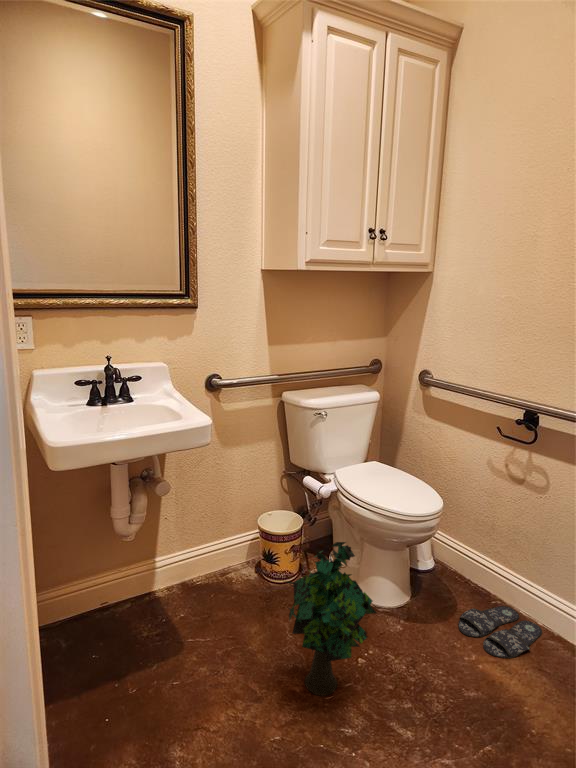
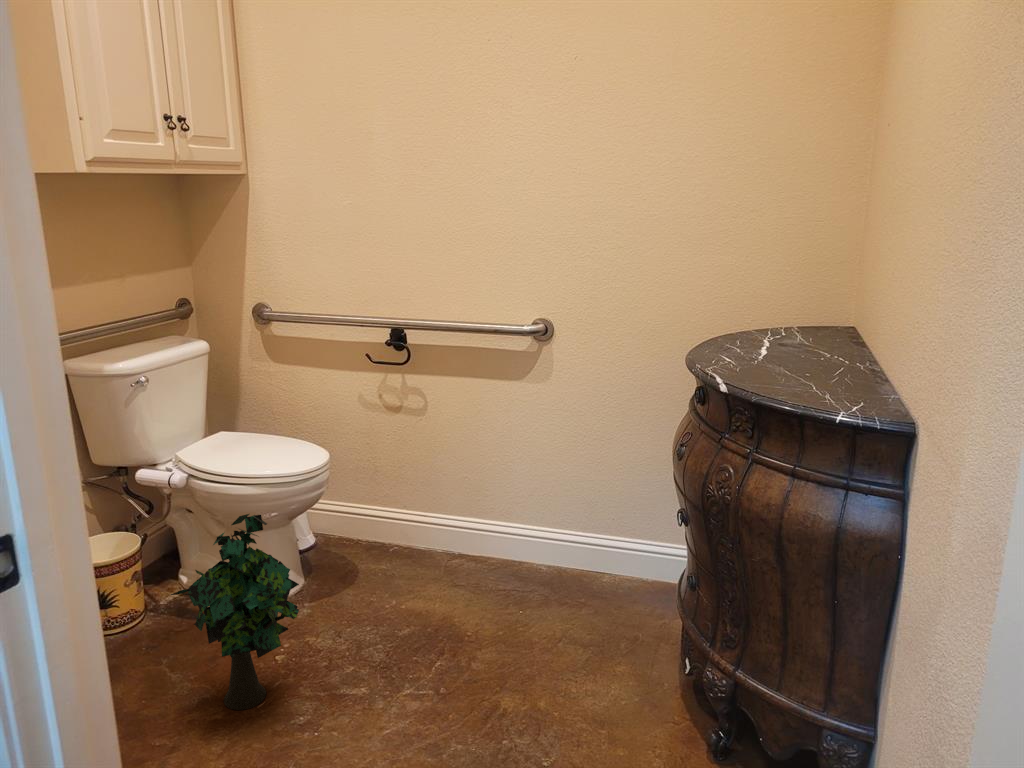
slippers: present [459,606,542,658] -> none [365,549,446,595]

